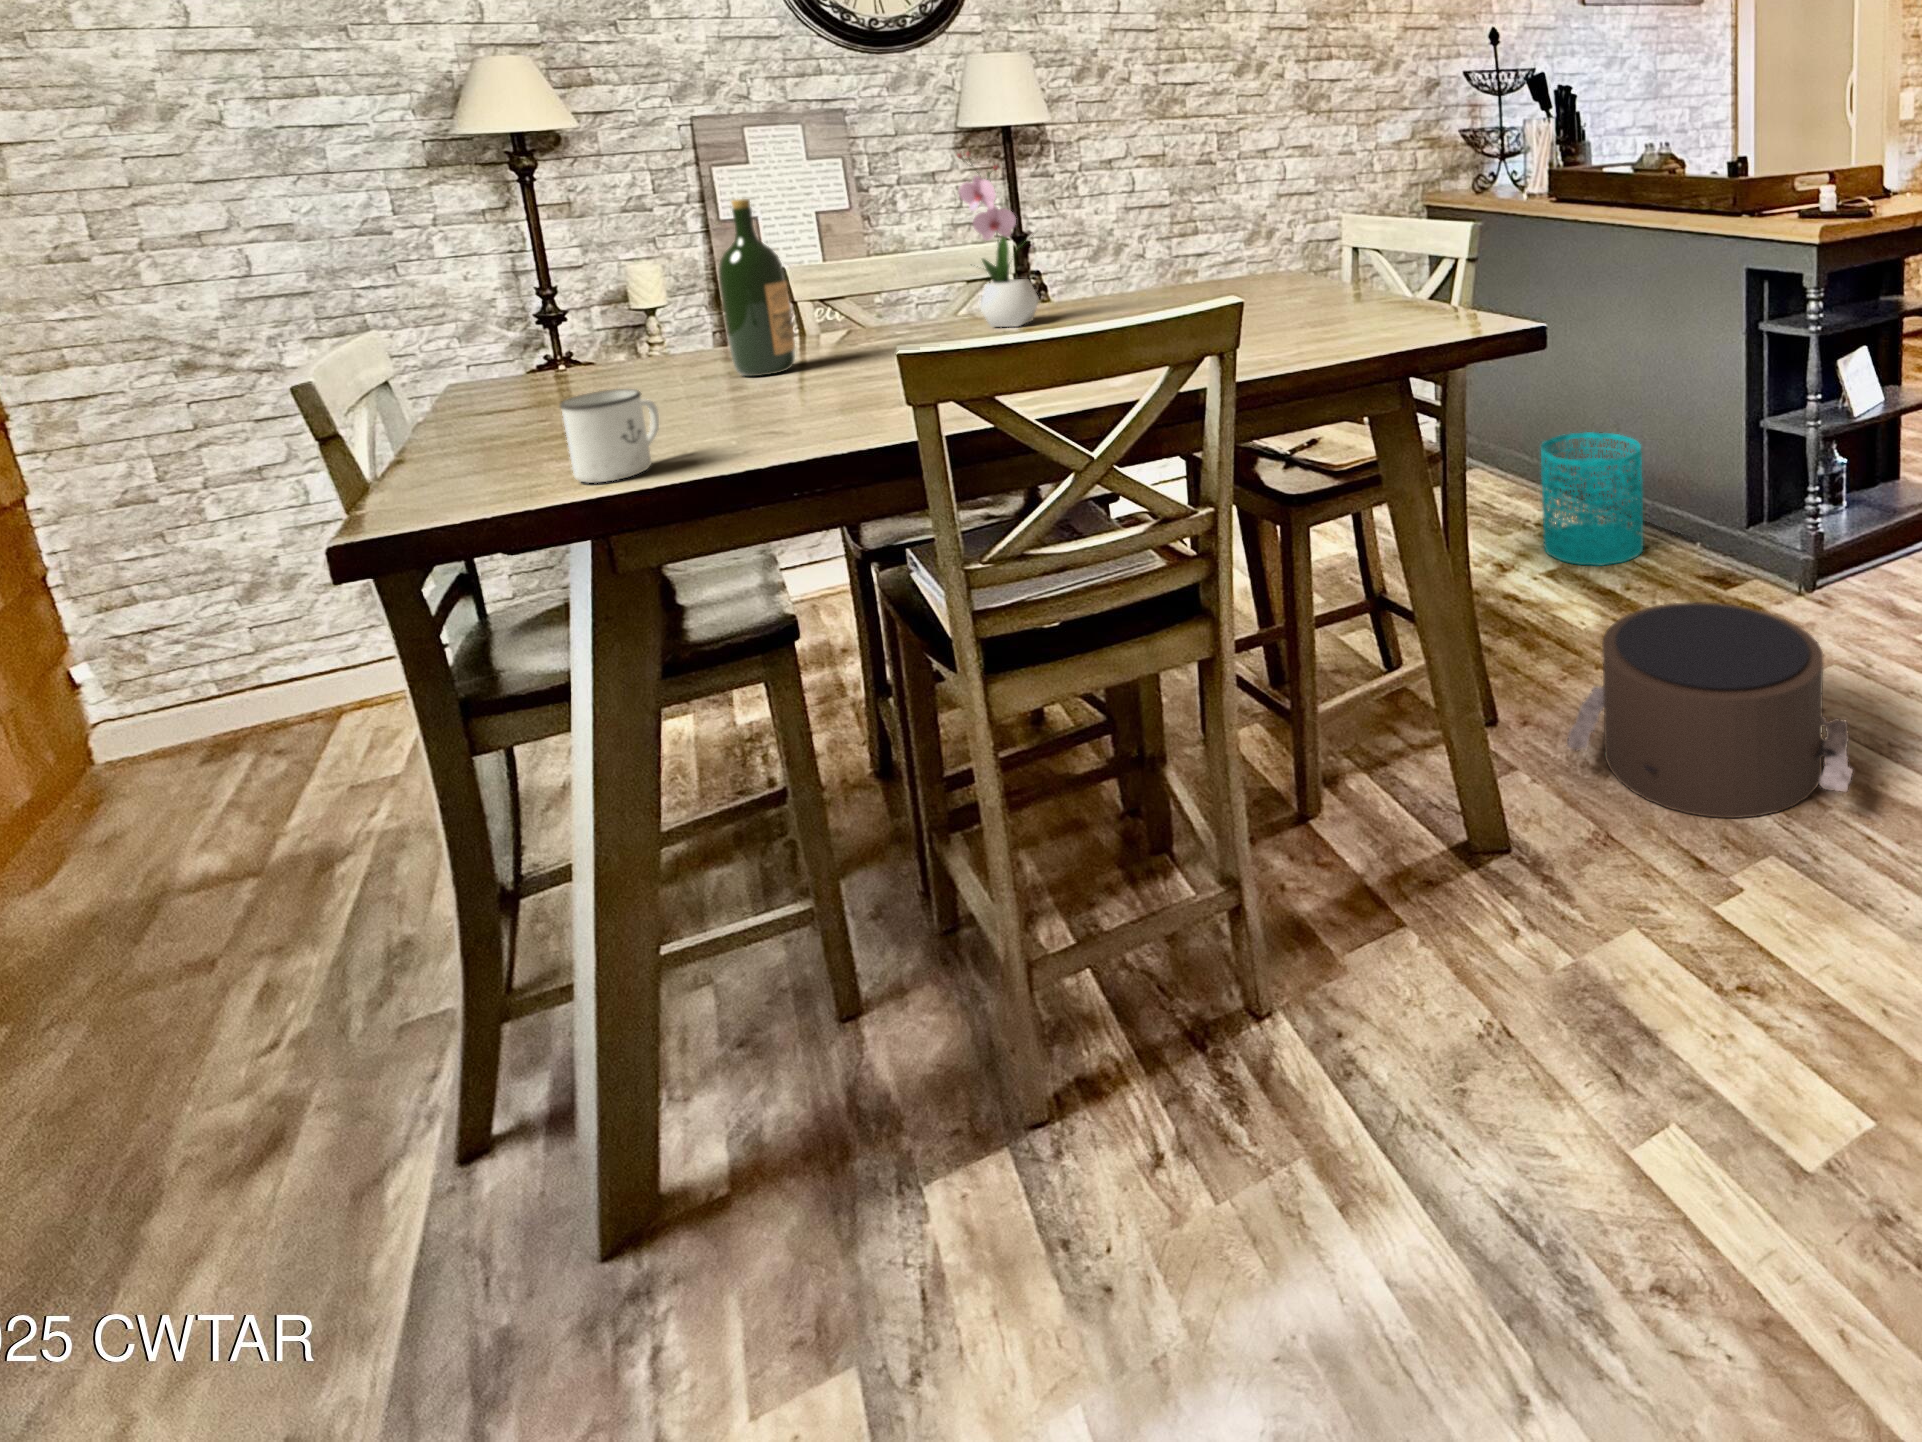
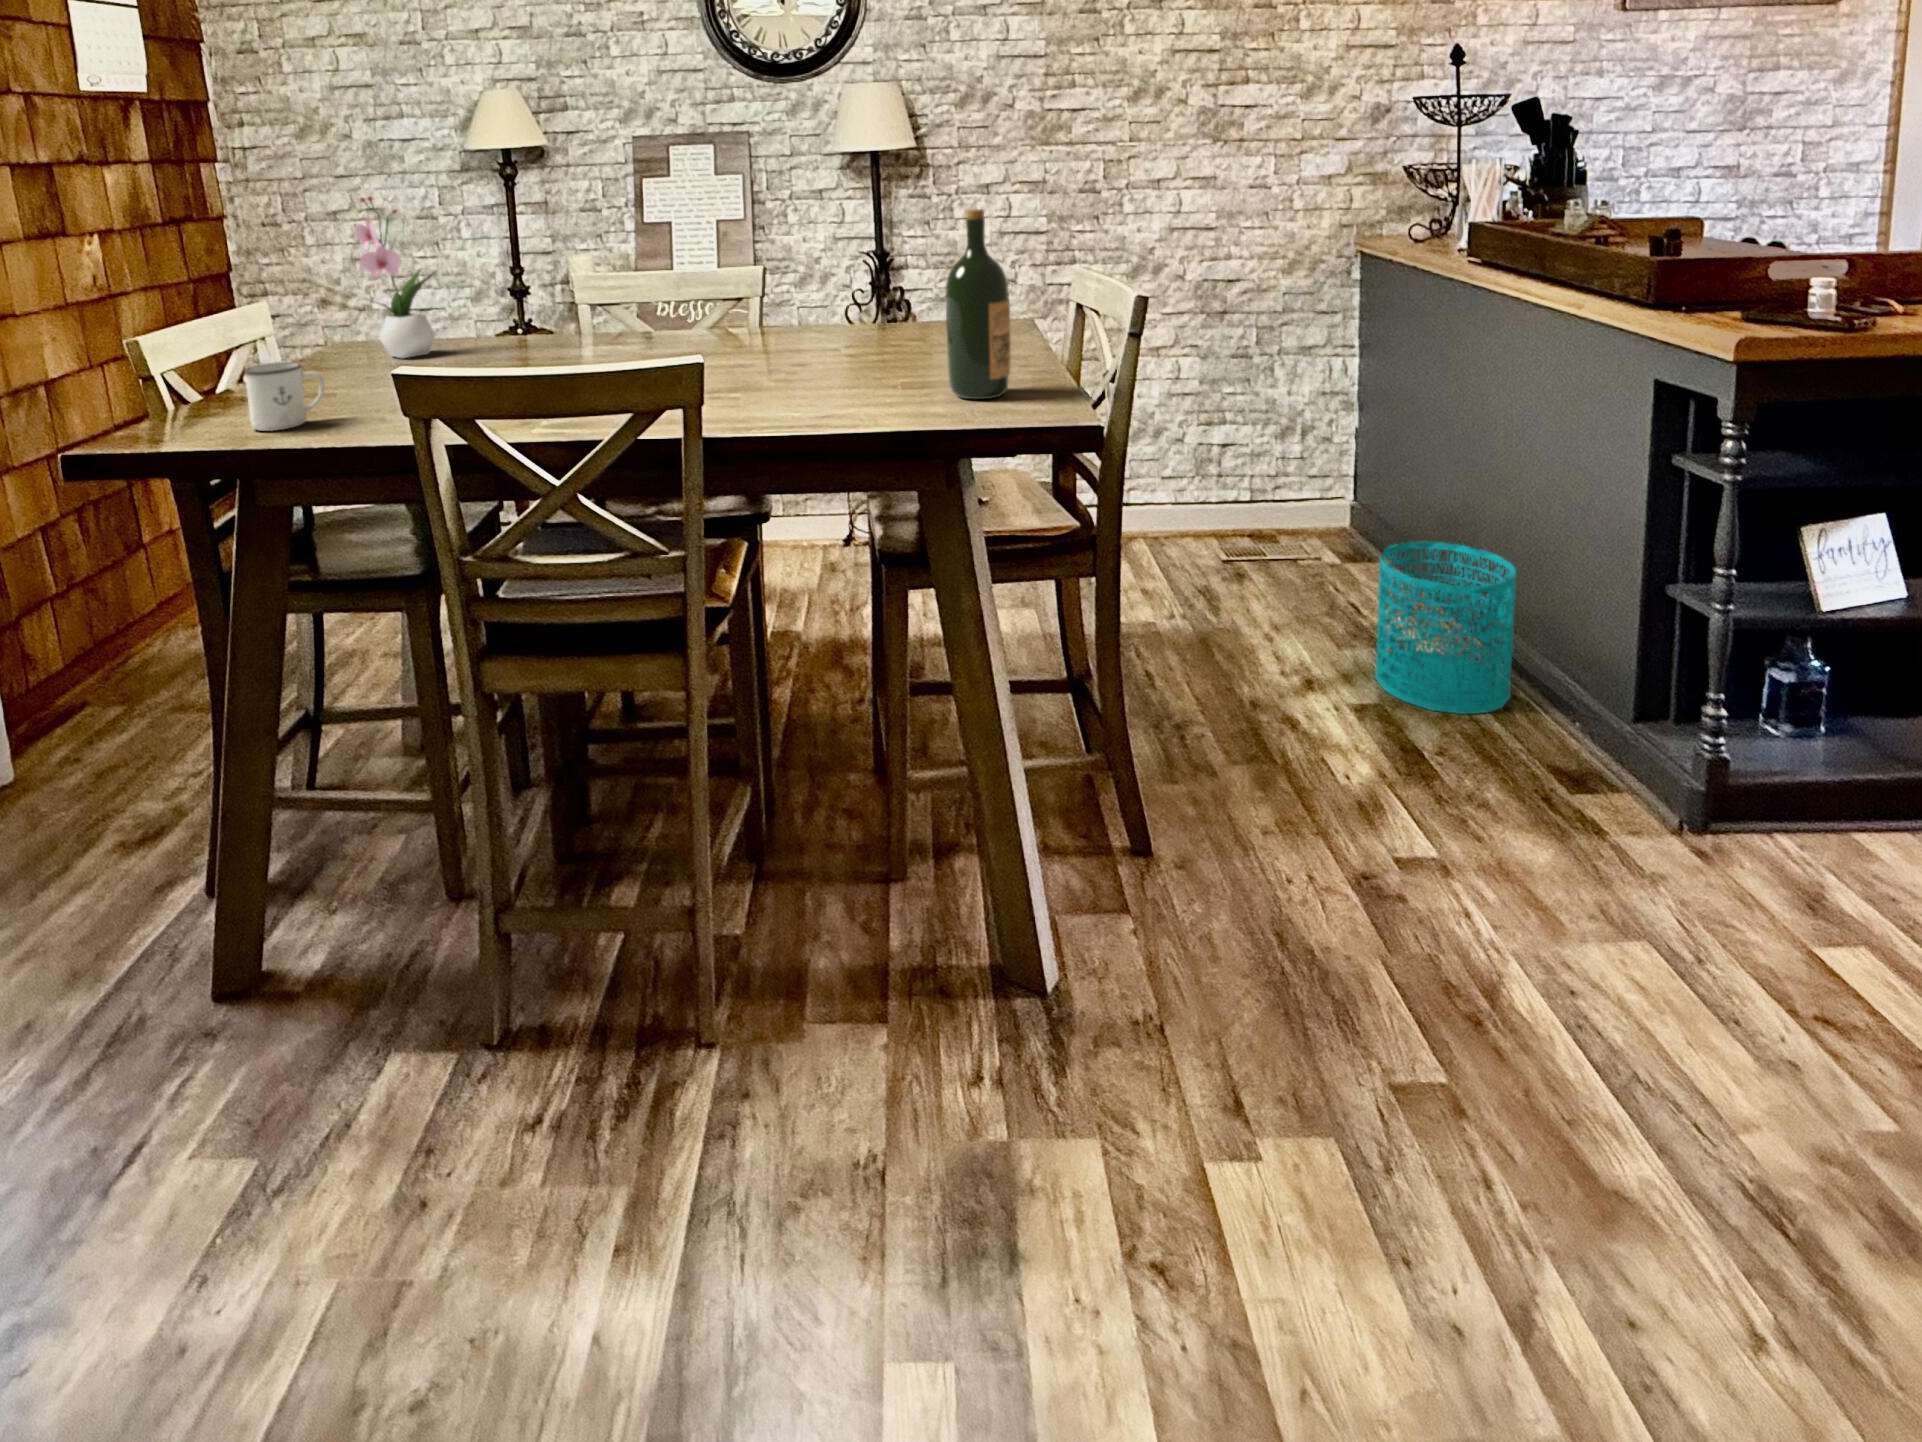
flower arrangement: present [958,152,1039,327] -> present [355,196,435,358]
wine bottle: present [718,199,795,376] -> present [946,209,1010,399]
pouf: present [1566,602,1852,818] -> none [1169,777,1563,1108]

